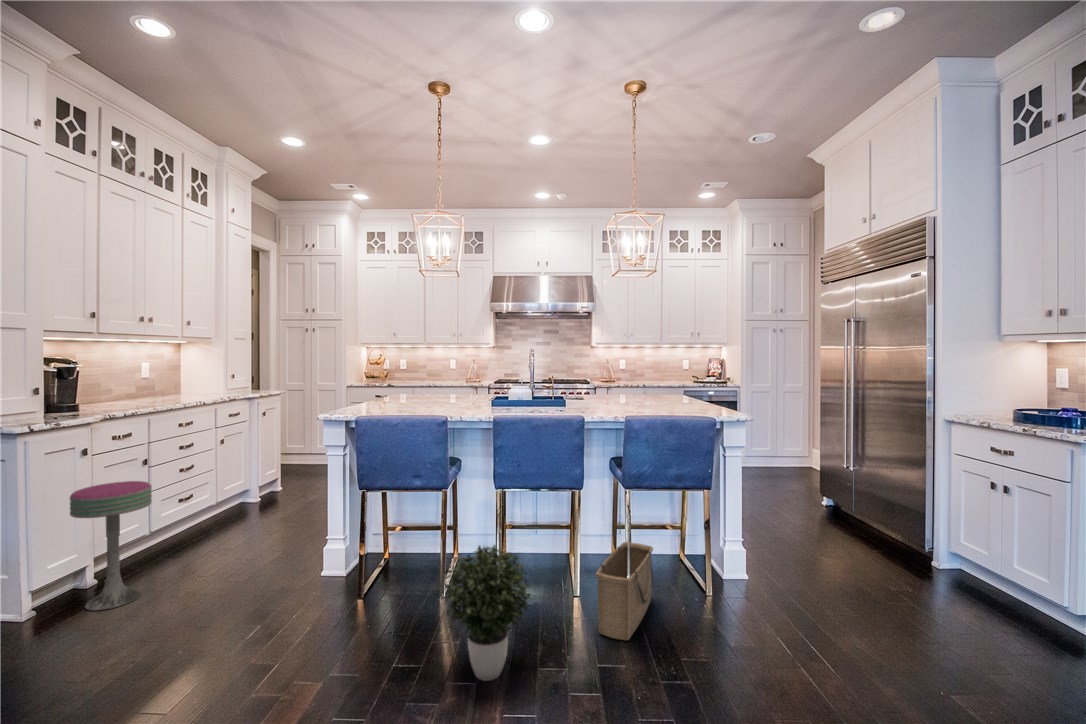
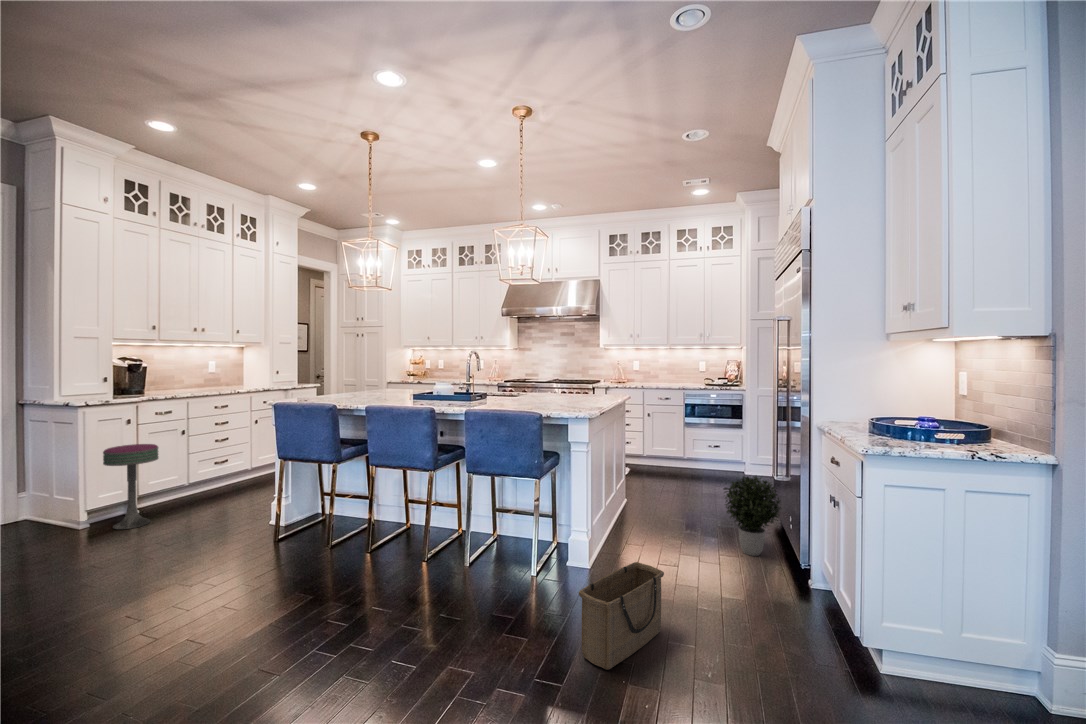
basket: present [596,542,653,640] -> present [579,562,664,670]
potted plant: present [444,545,531,681] -> present [724,476,781,556]

